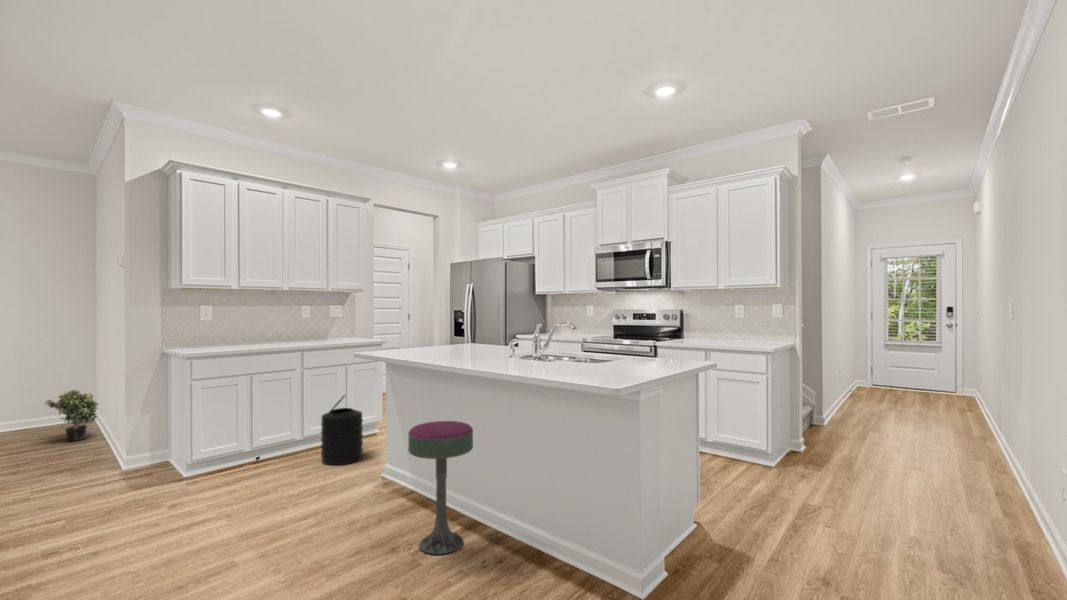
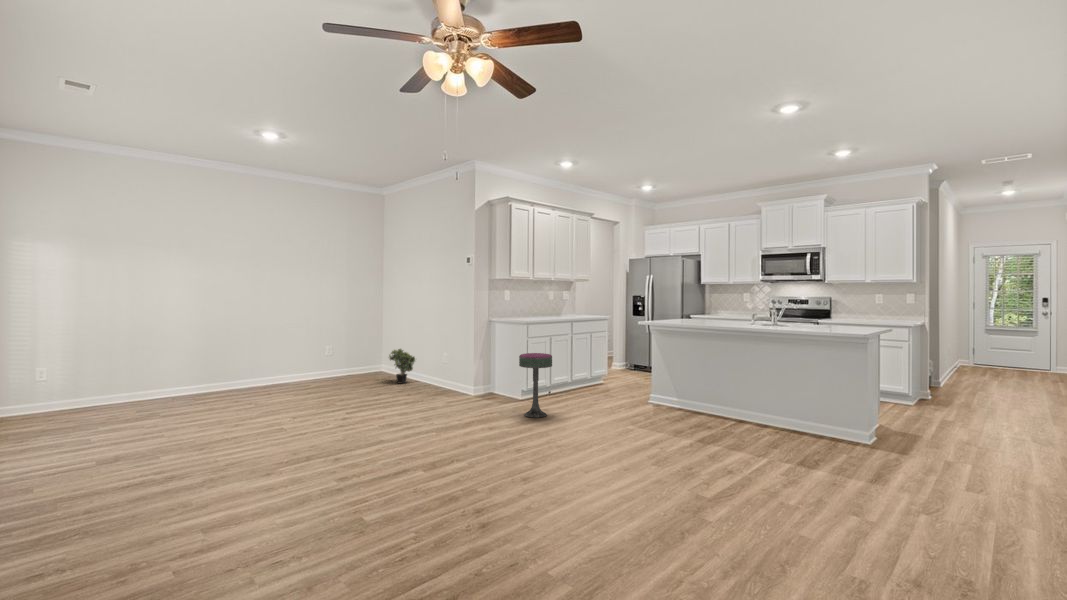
trash can: present [321,395,363,465] -> none [592,352,619,397]
bar stool: present [408,421,473,554] -> present [519,353,552,418]

